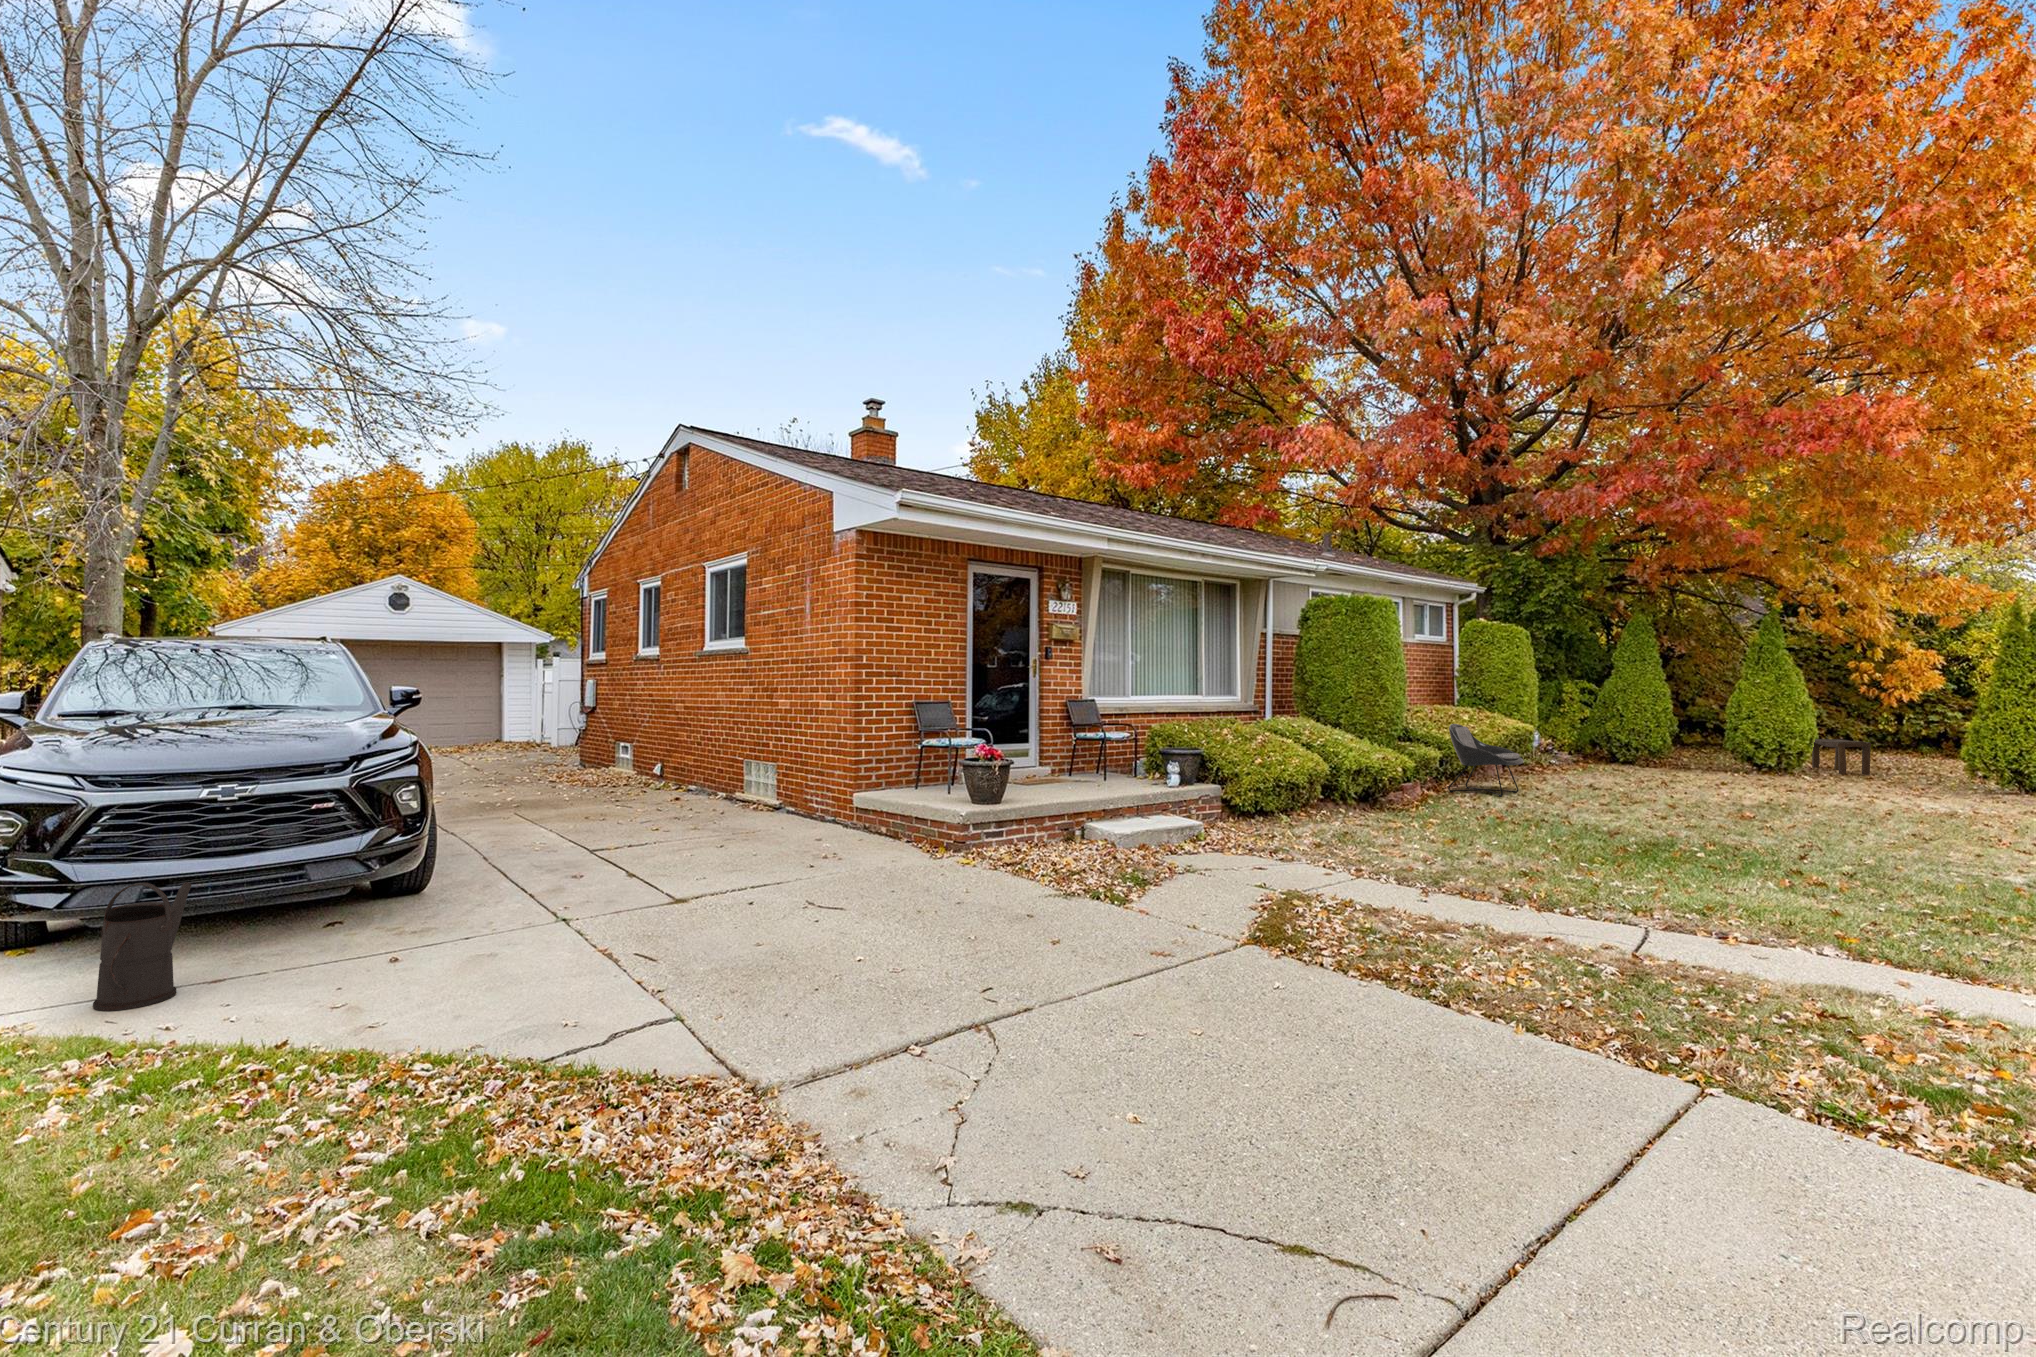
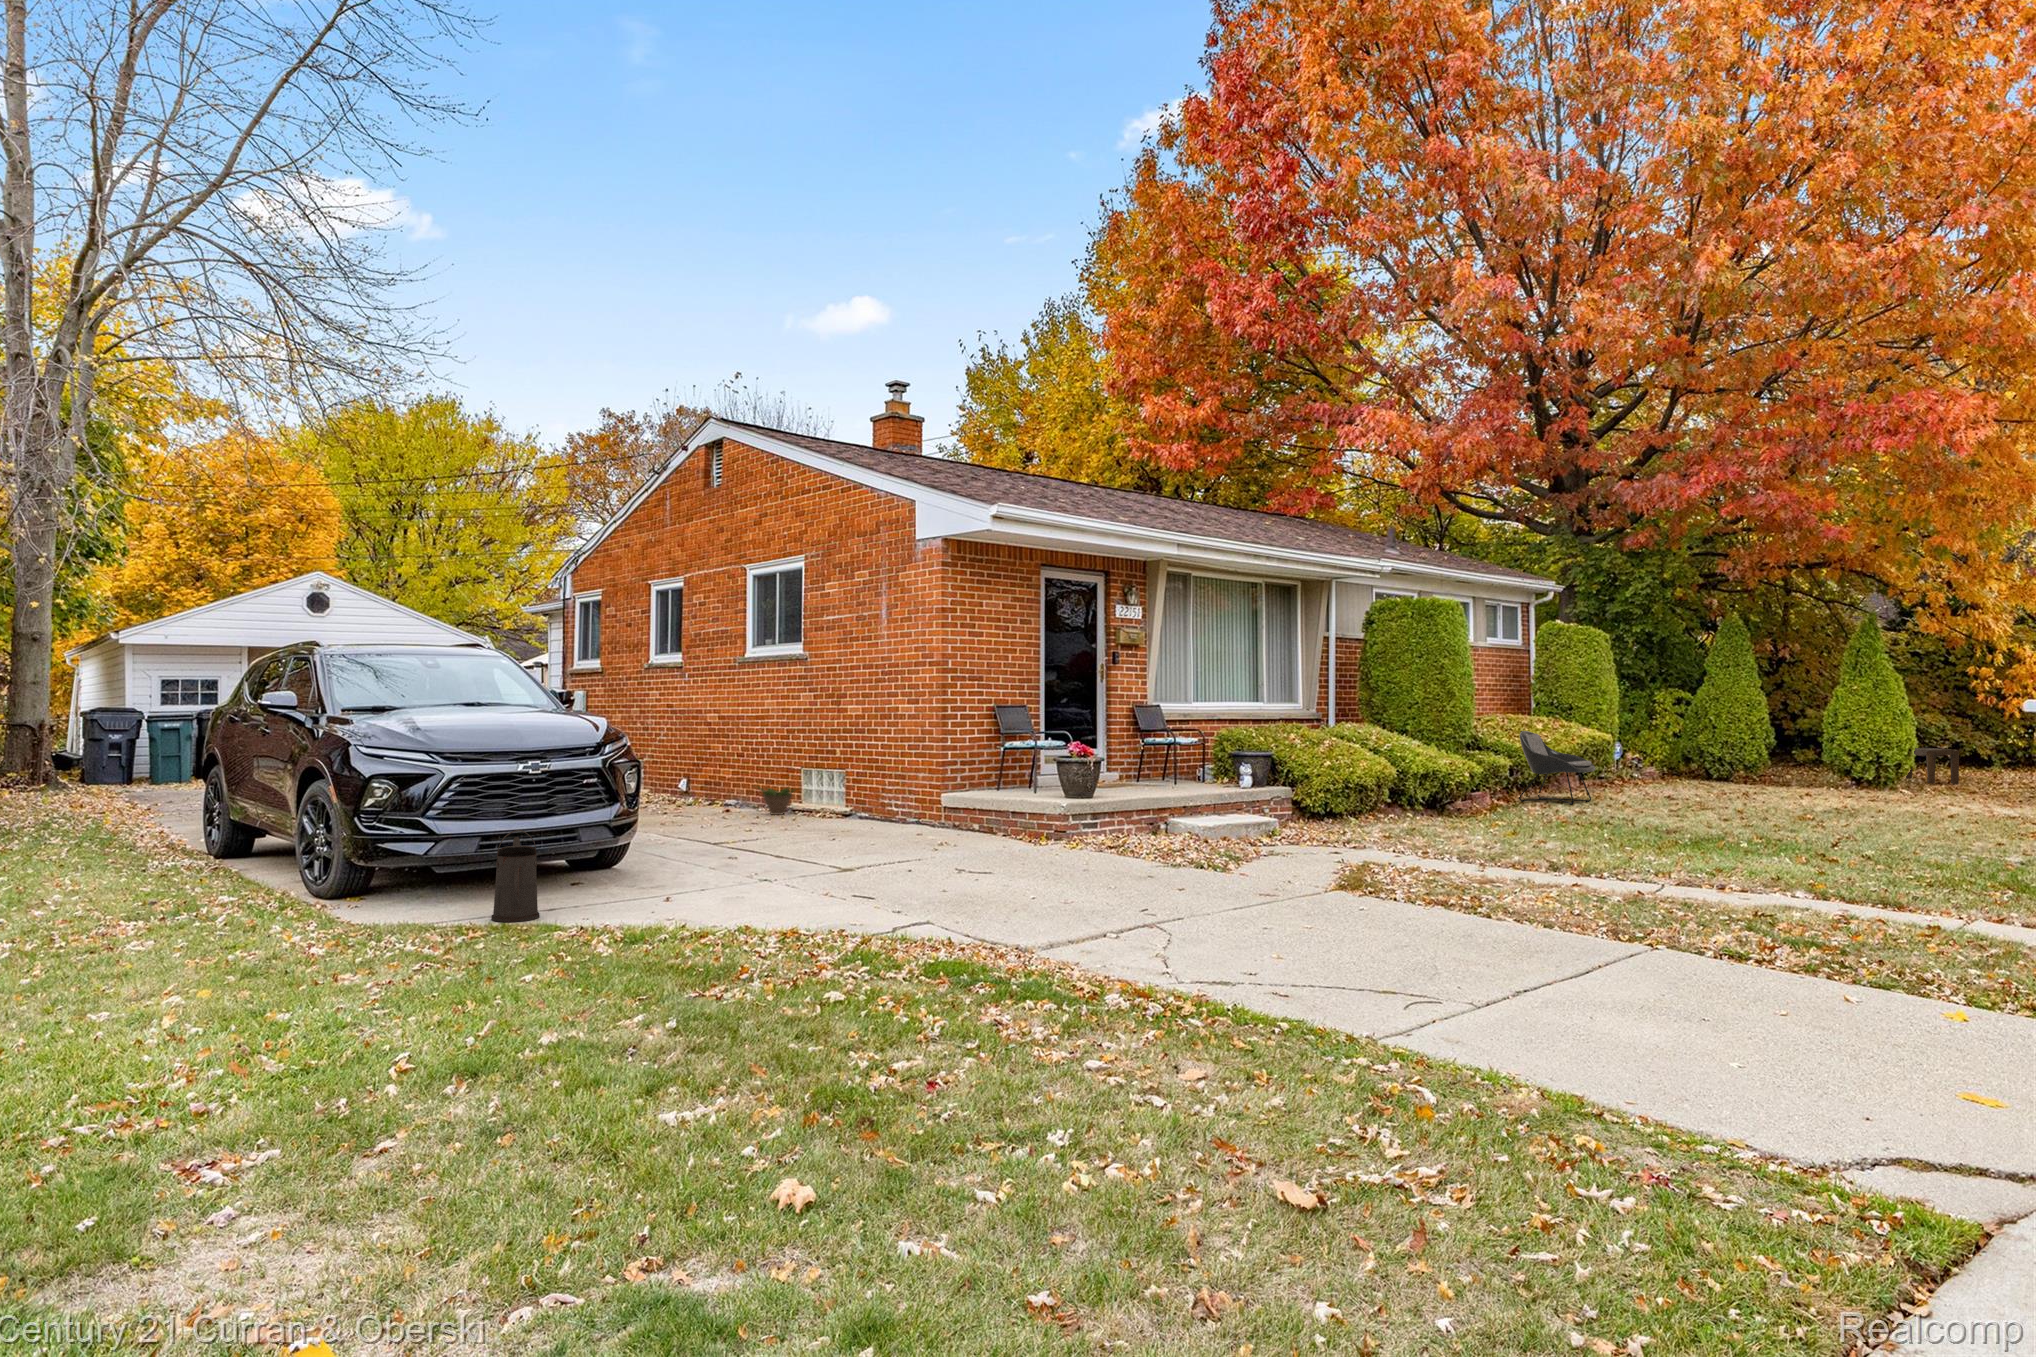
decorative plant: none [693,776,741,805] -> present [758,787,795,815]

